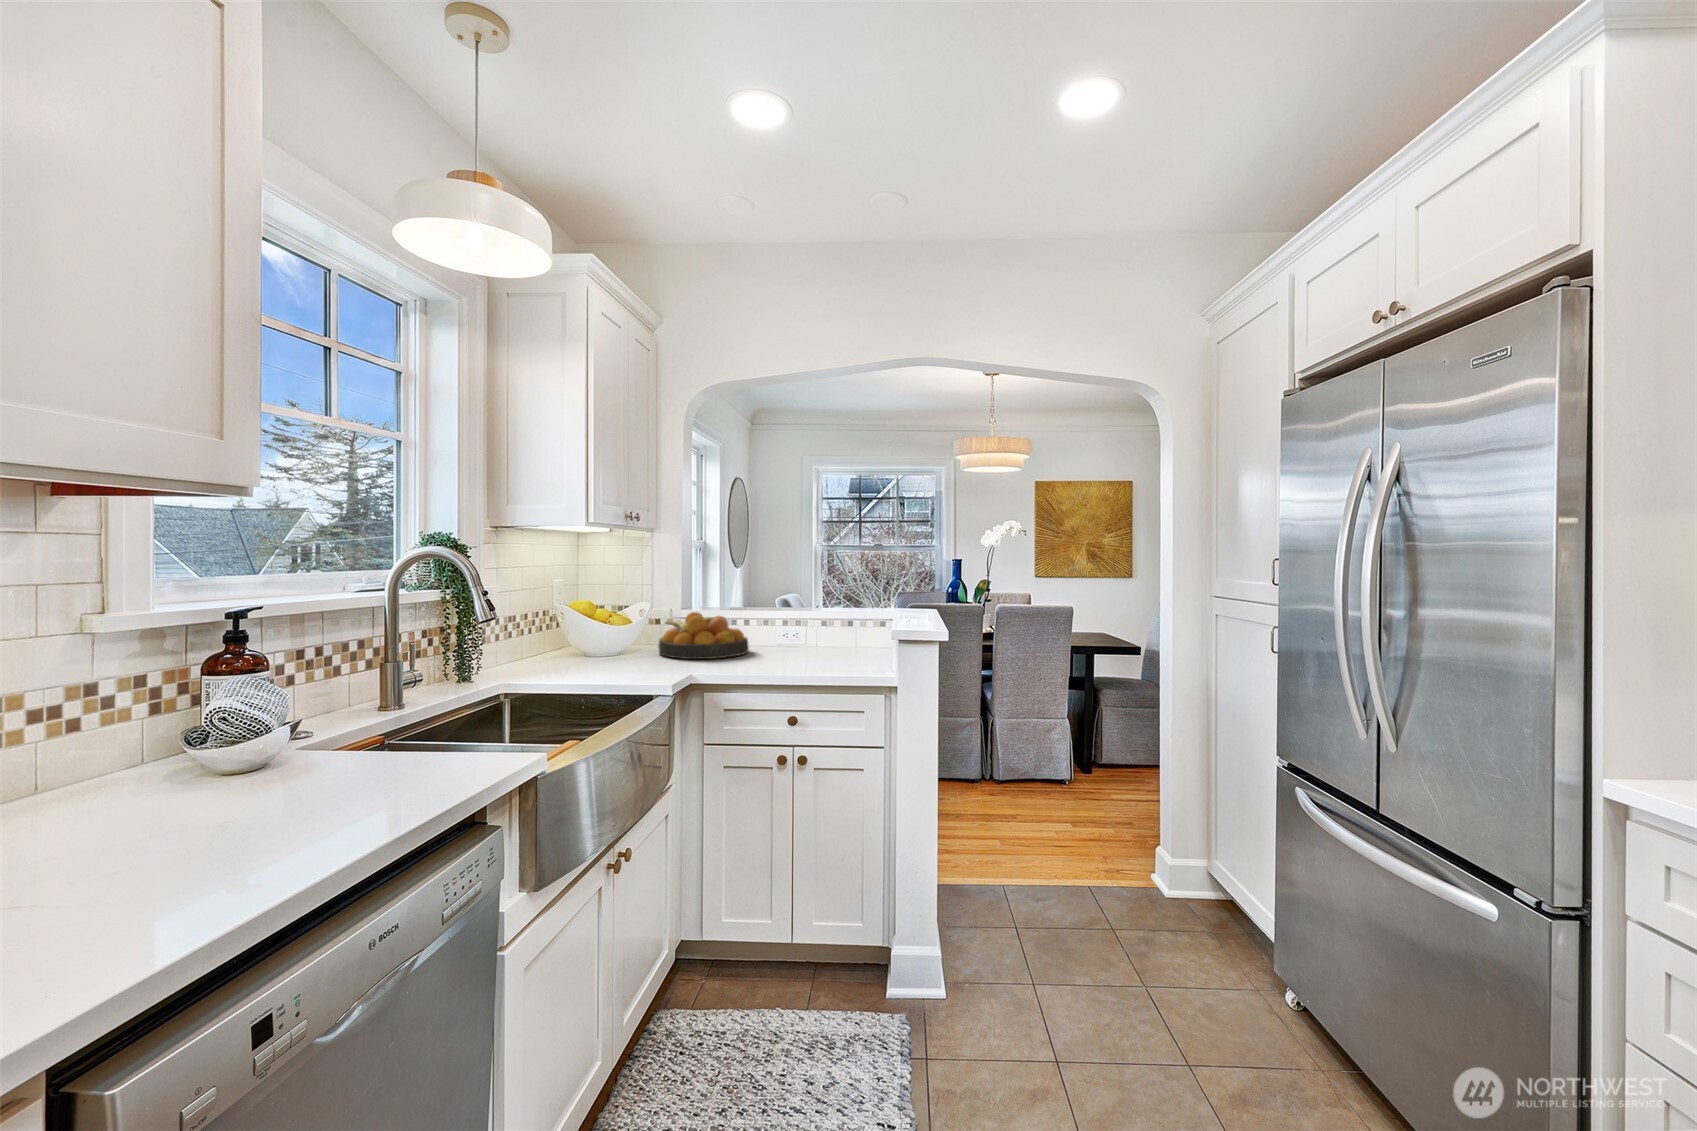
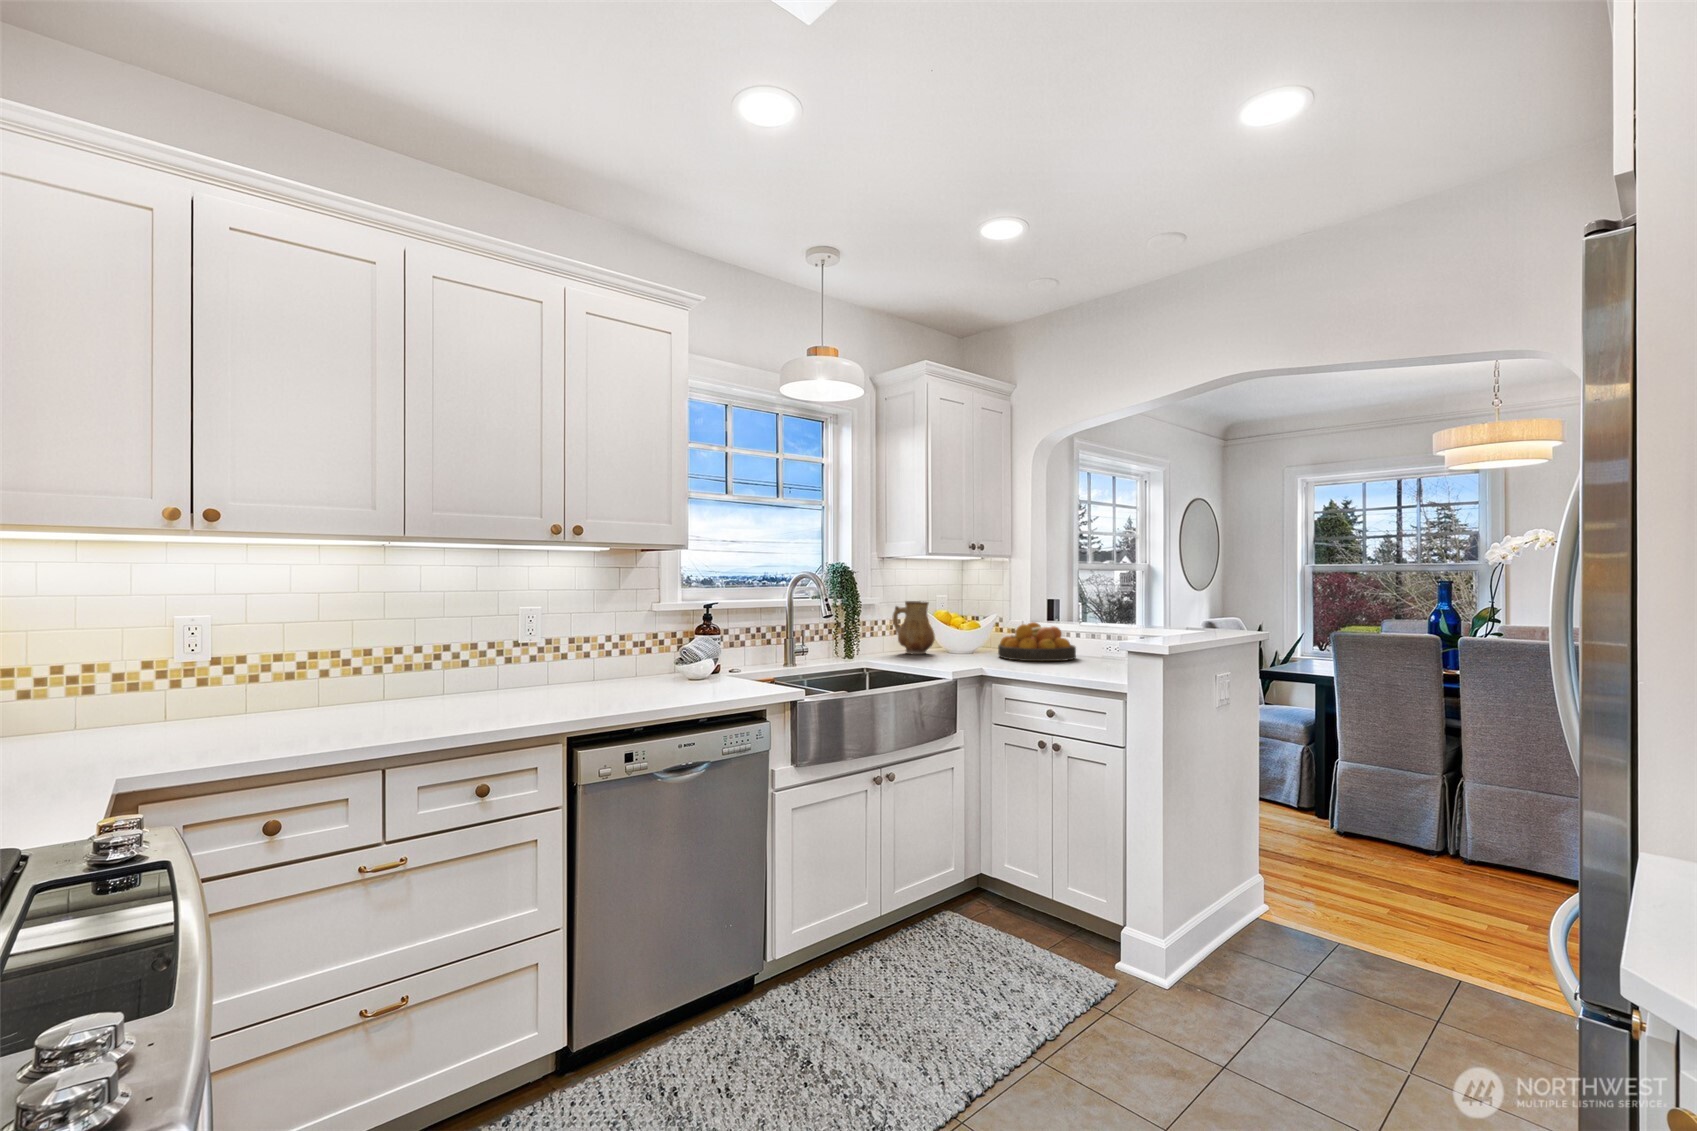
ceramic pitcher: none [514,591,575,663] -> present [893,601,935,654]

